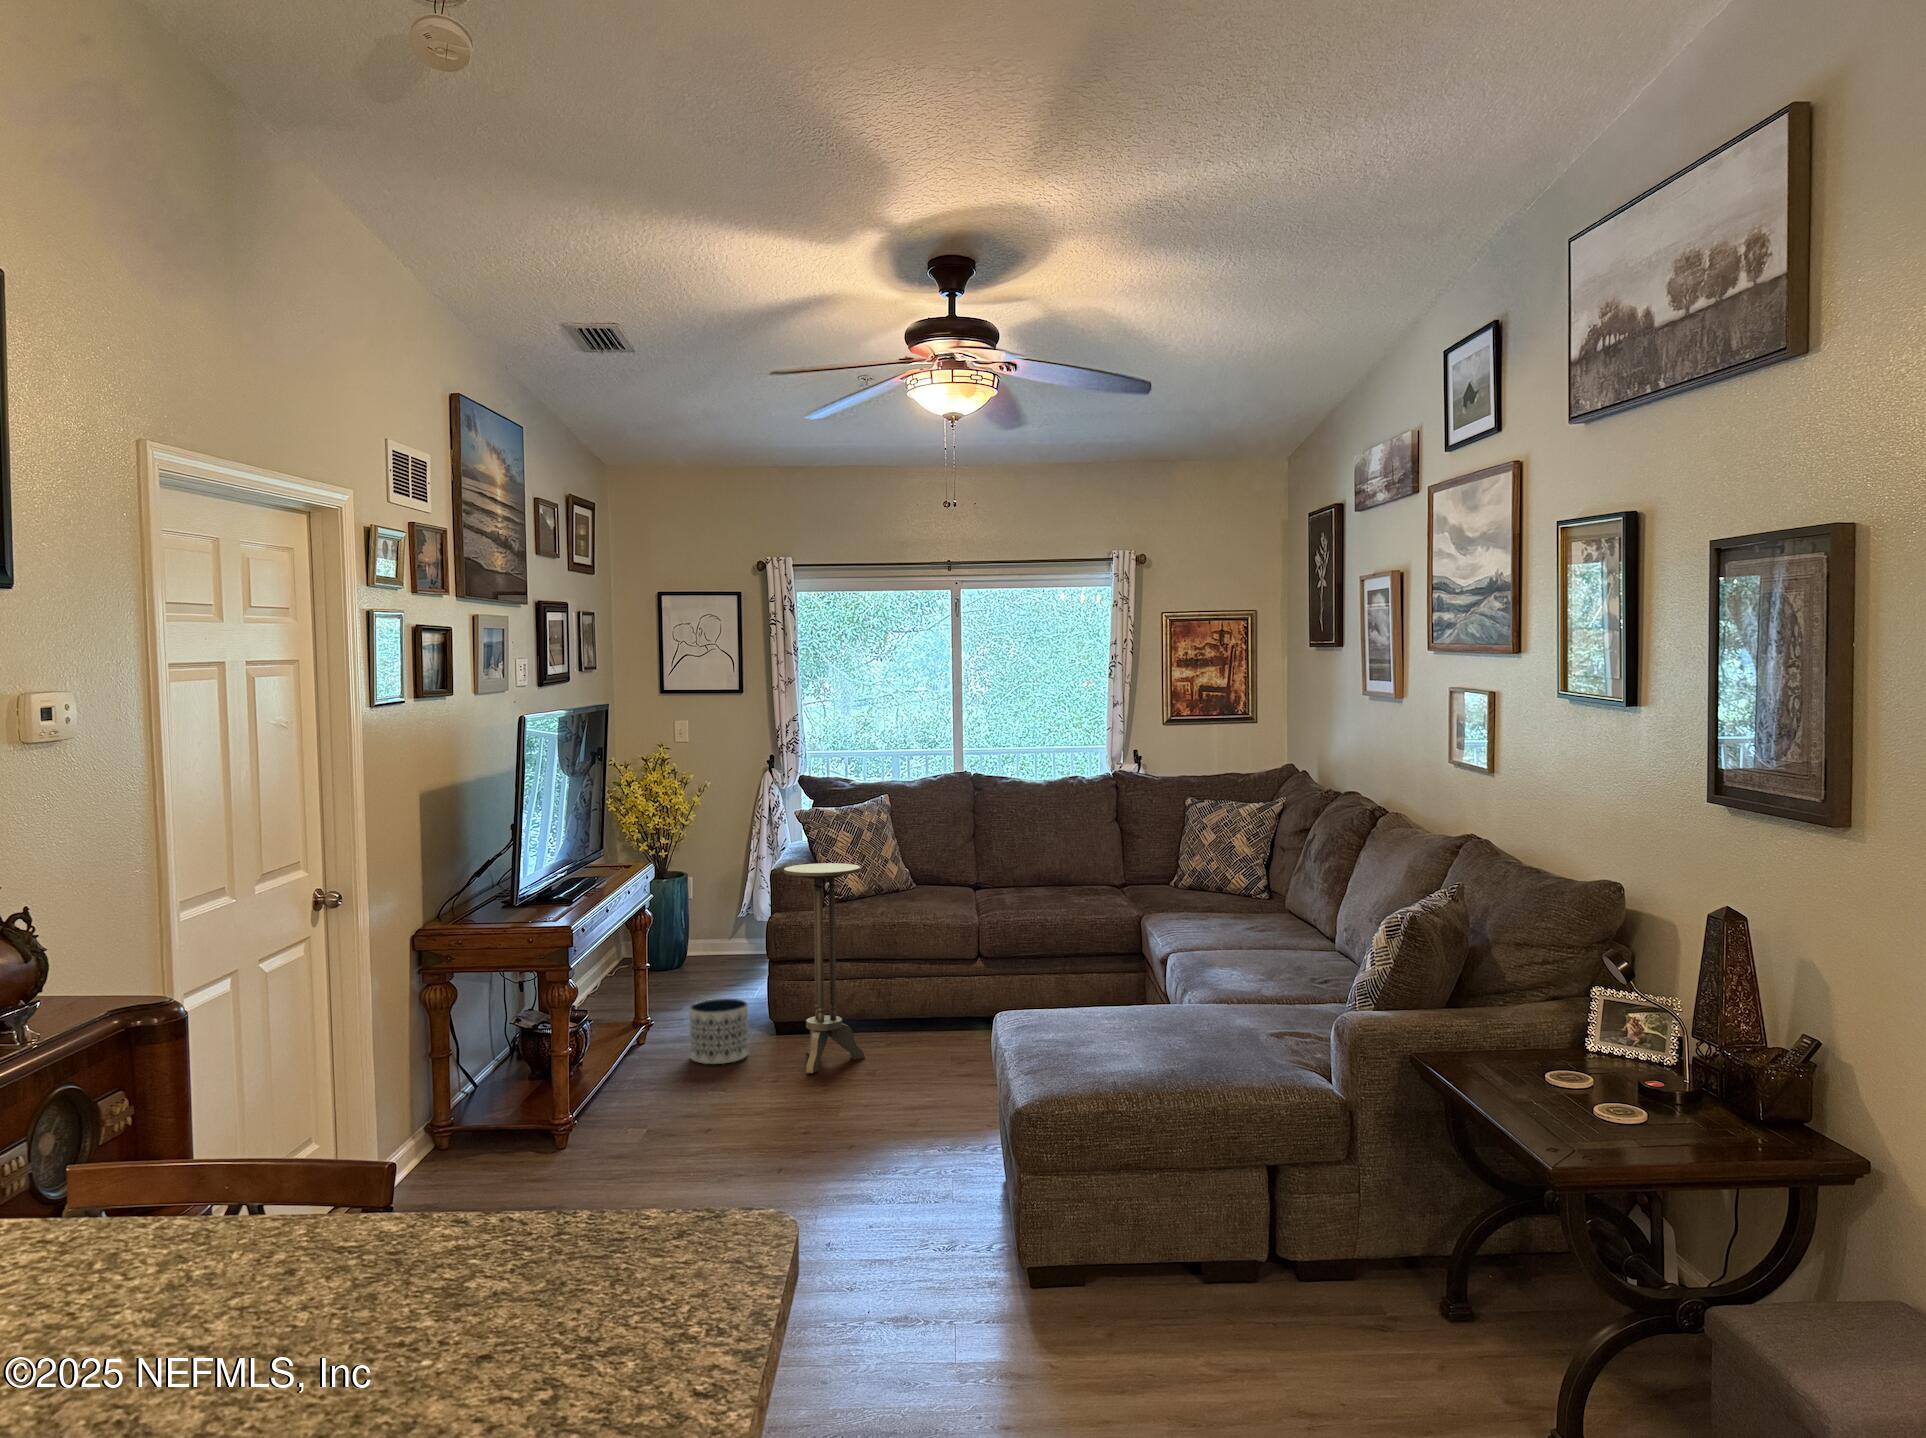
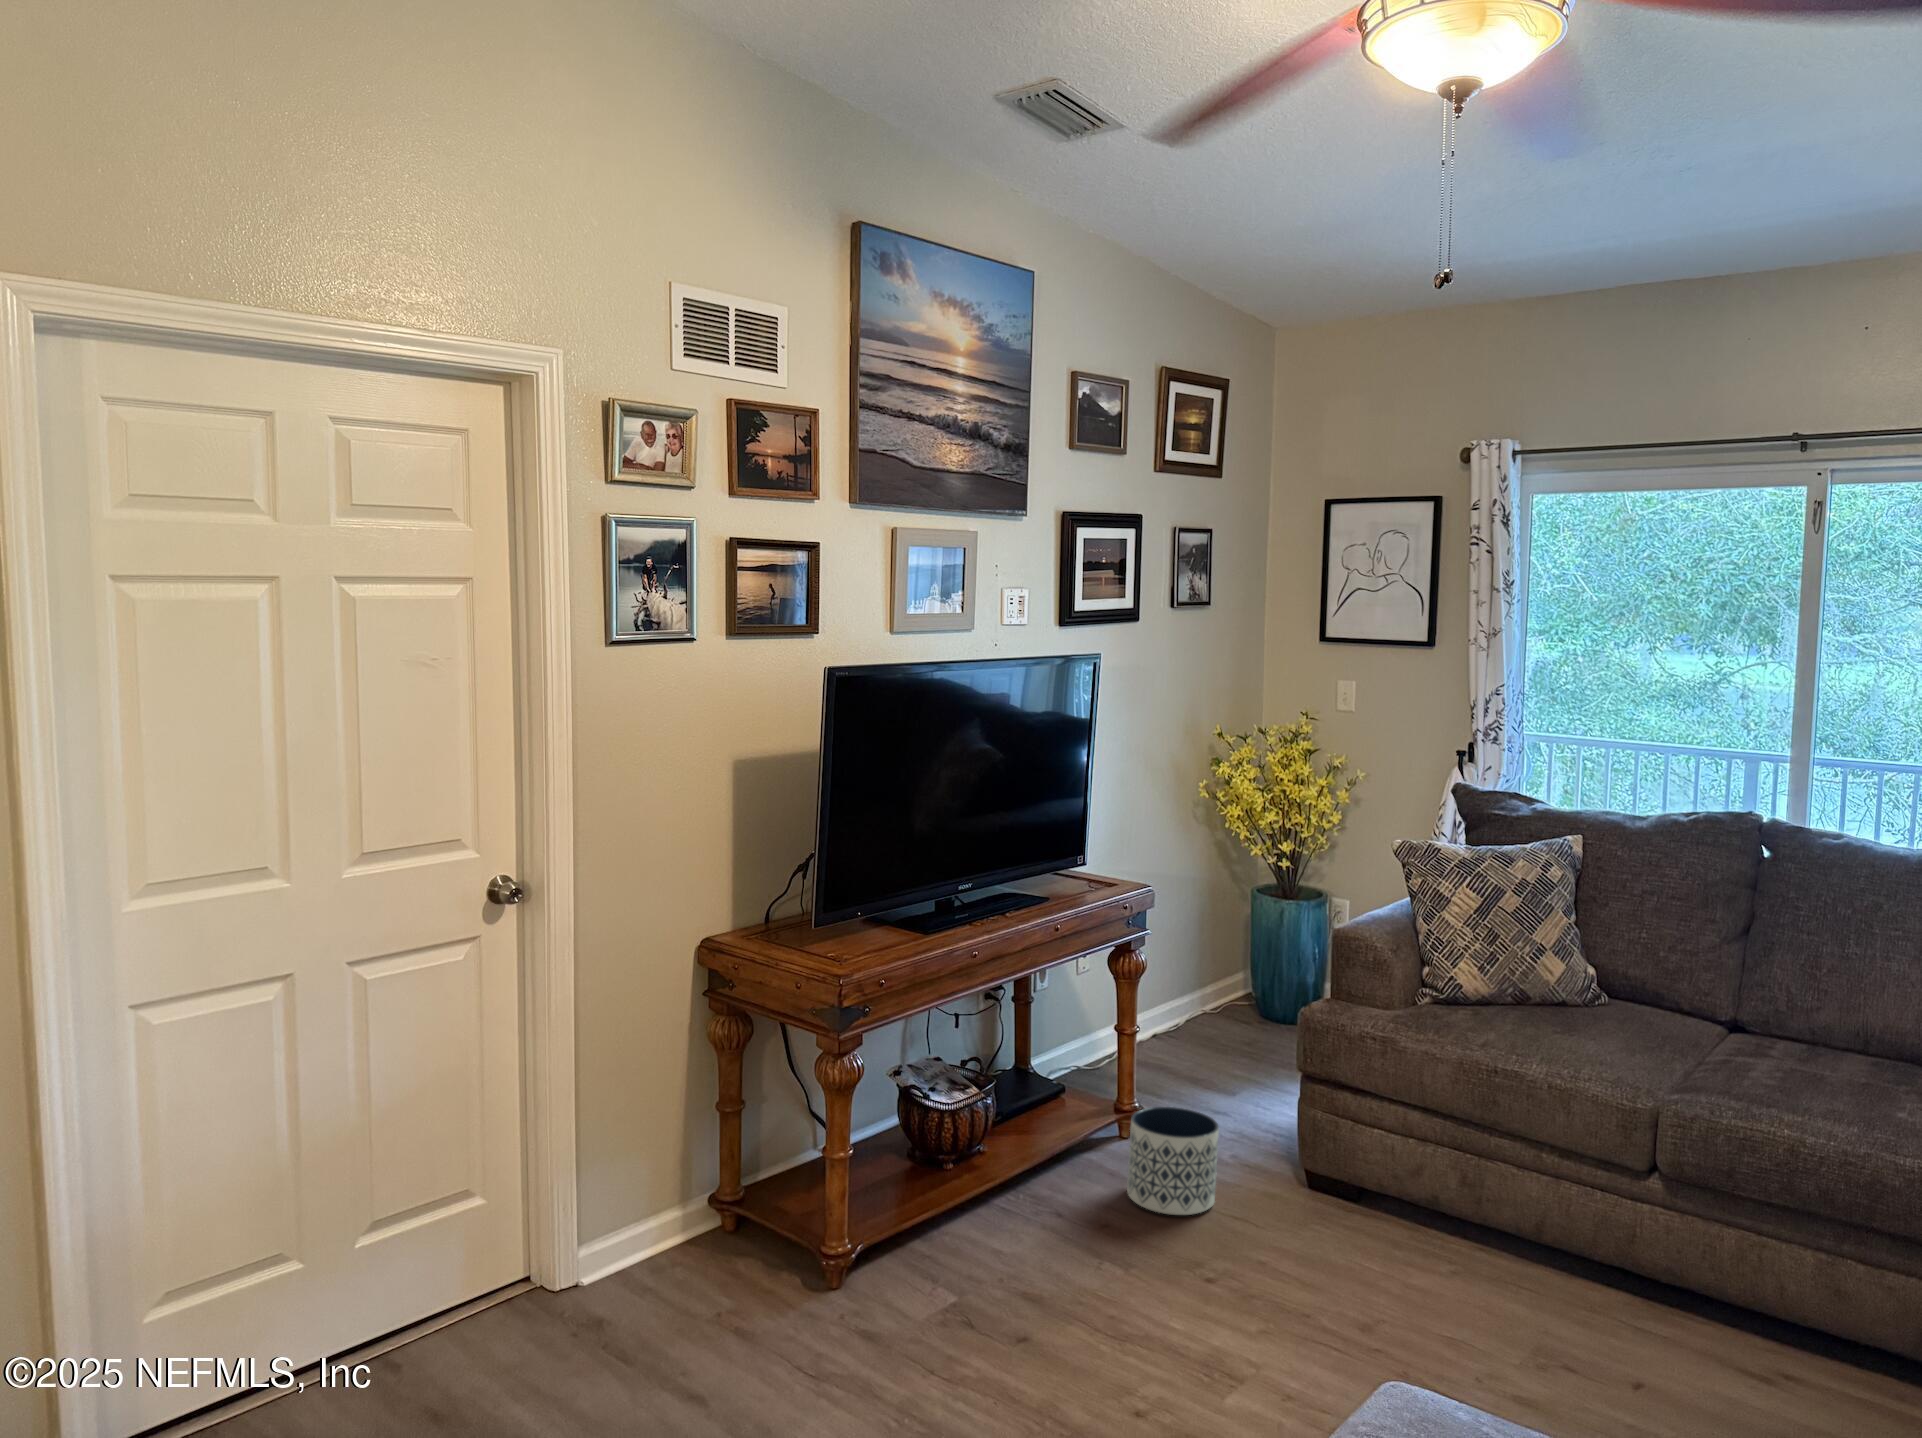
side table: present [784,863,865,1073] -> none [1247,934,1385,1285]

